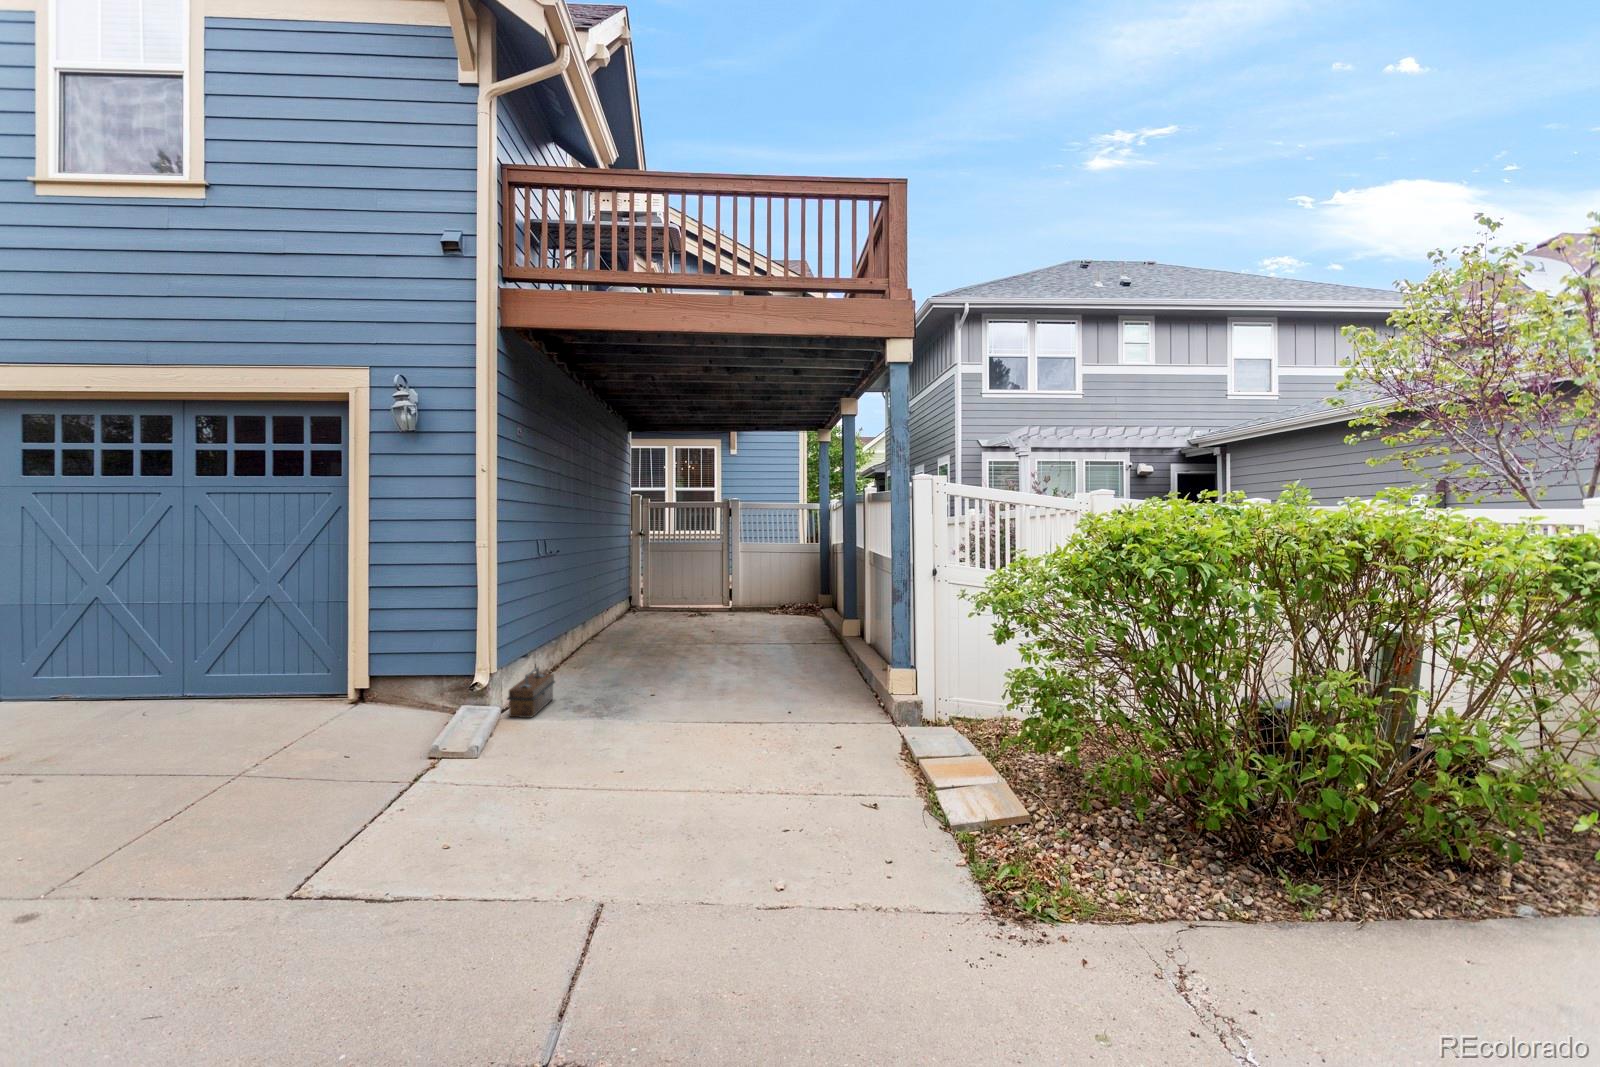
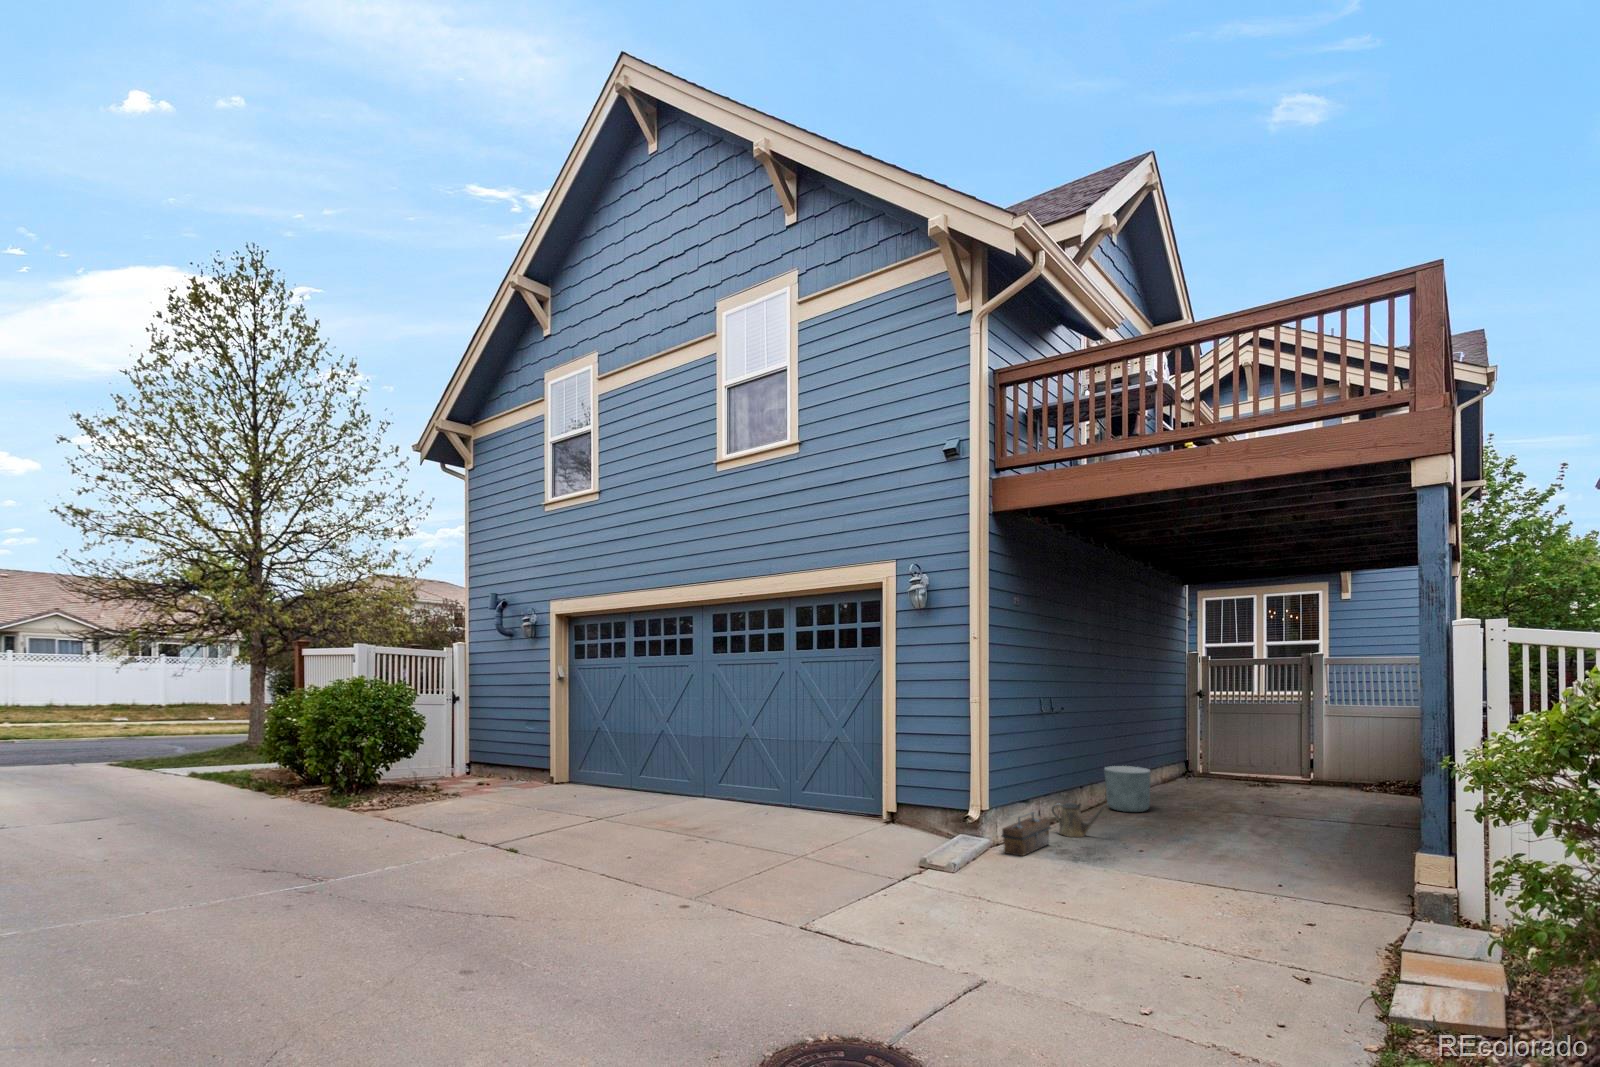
planter: none [584,608,629,653] -> present [1104,766,1150,812]
watering can: none [547,649,610,687] -> present [1052,803,1109,837]

